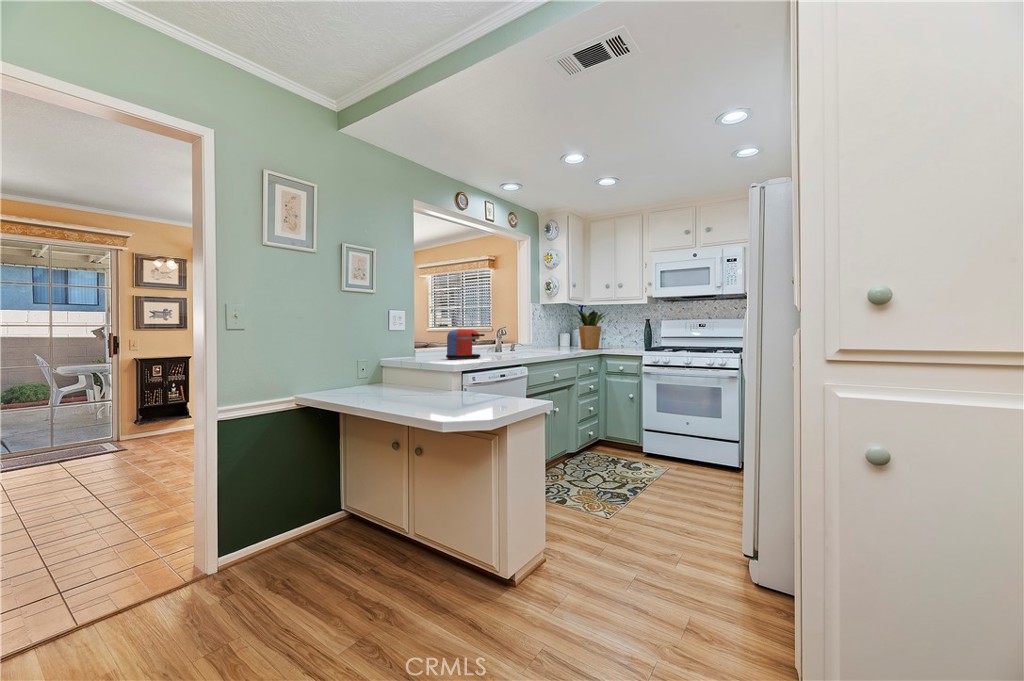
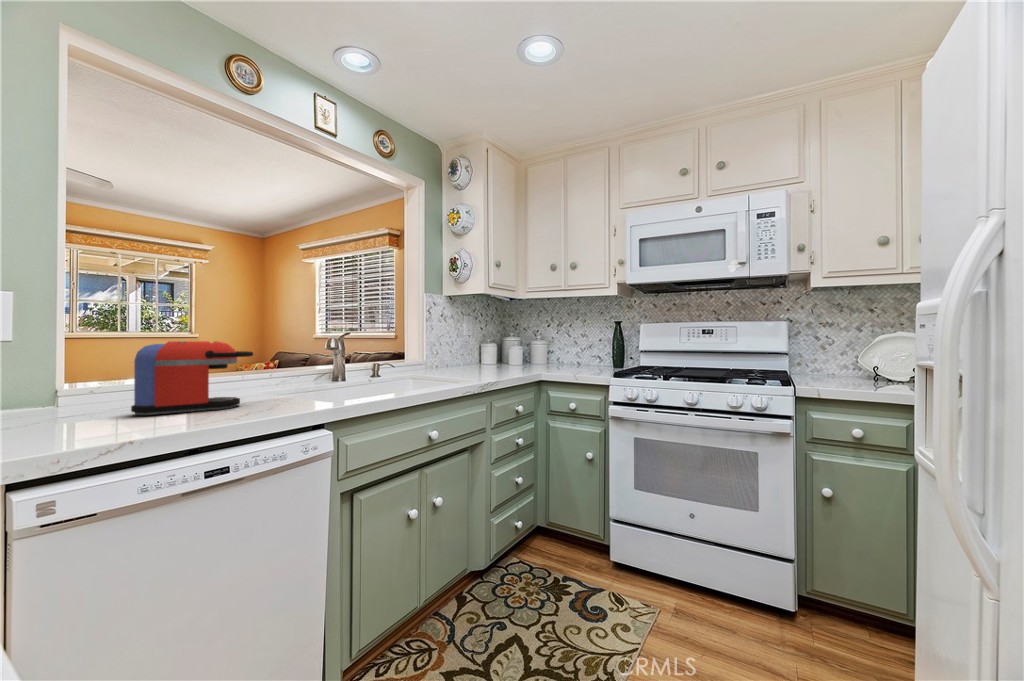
potted plant: present [575,310,608,349] -> none [493,304,558,371]

